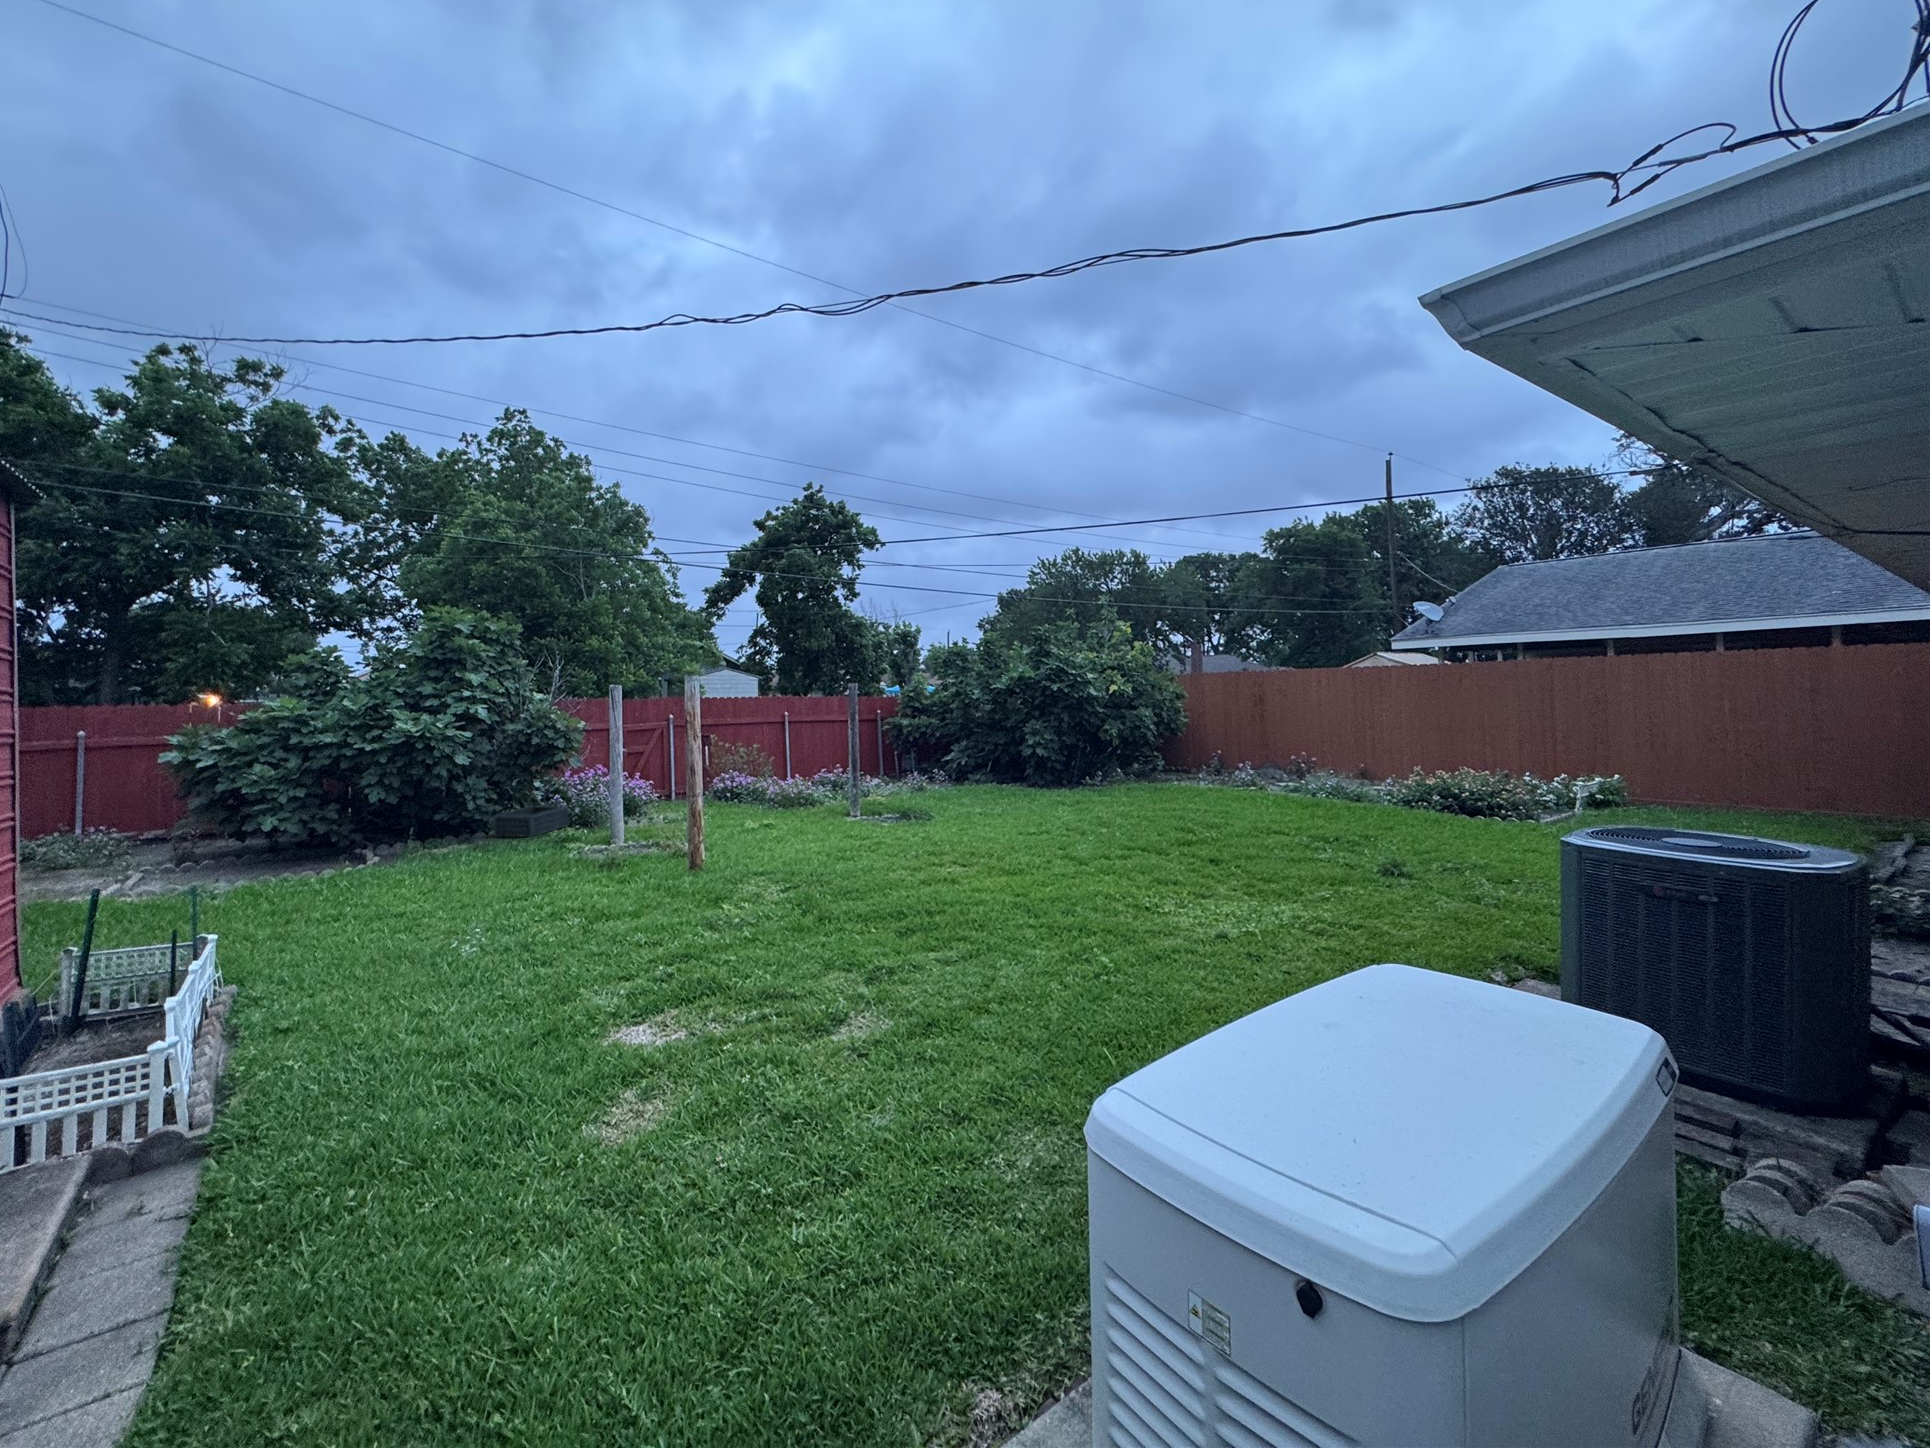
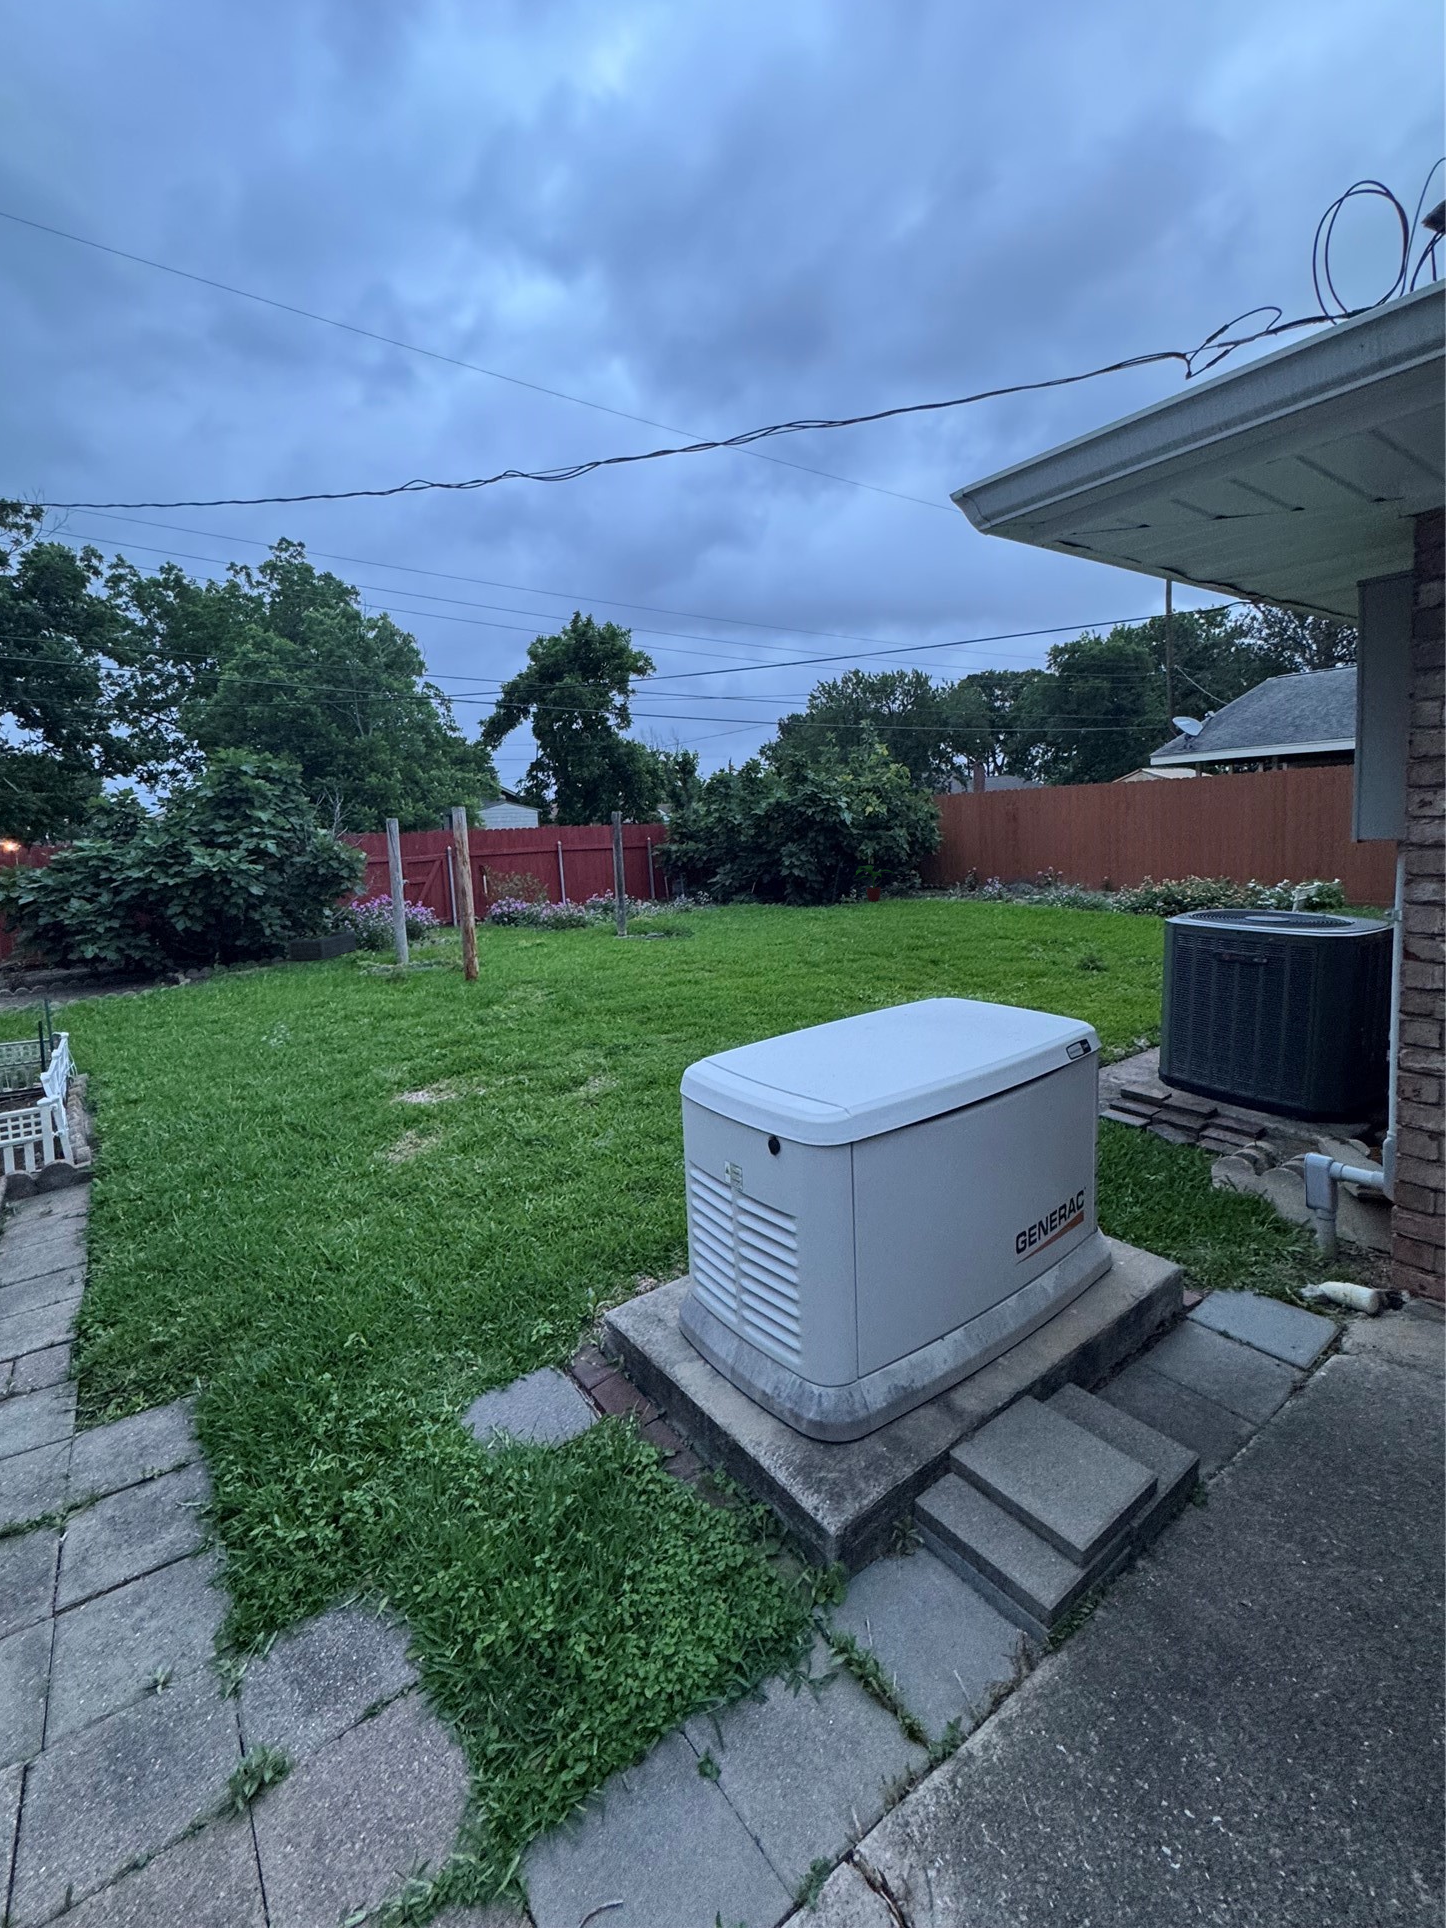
potted plant: none [1098,746,1138,784] -> present [856,865,893,901]

